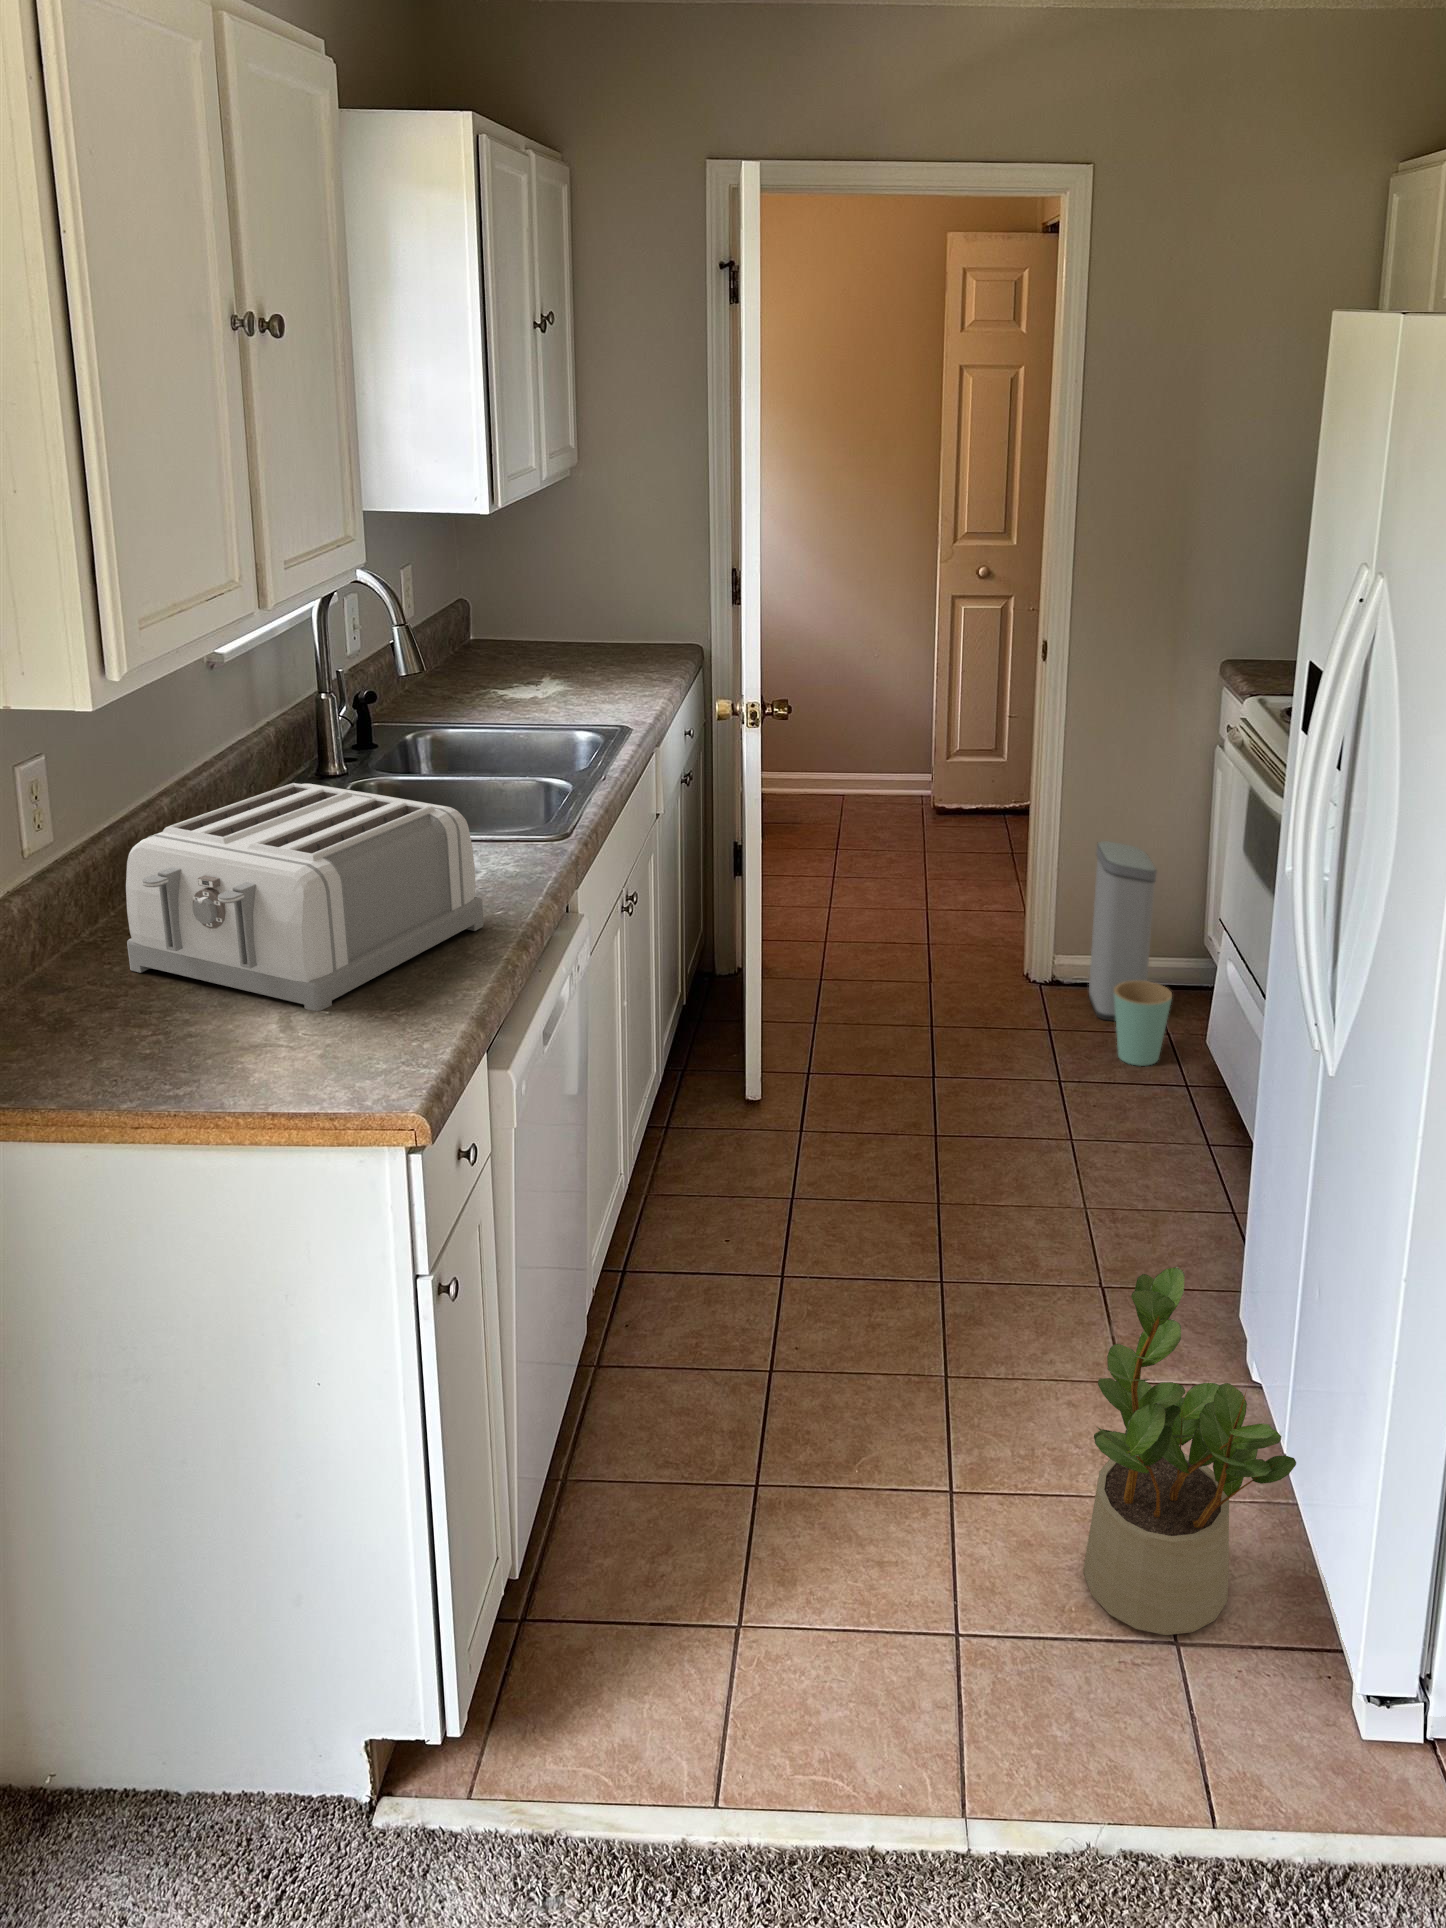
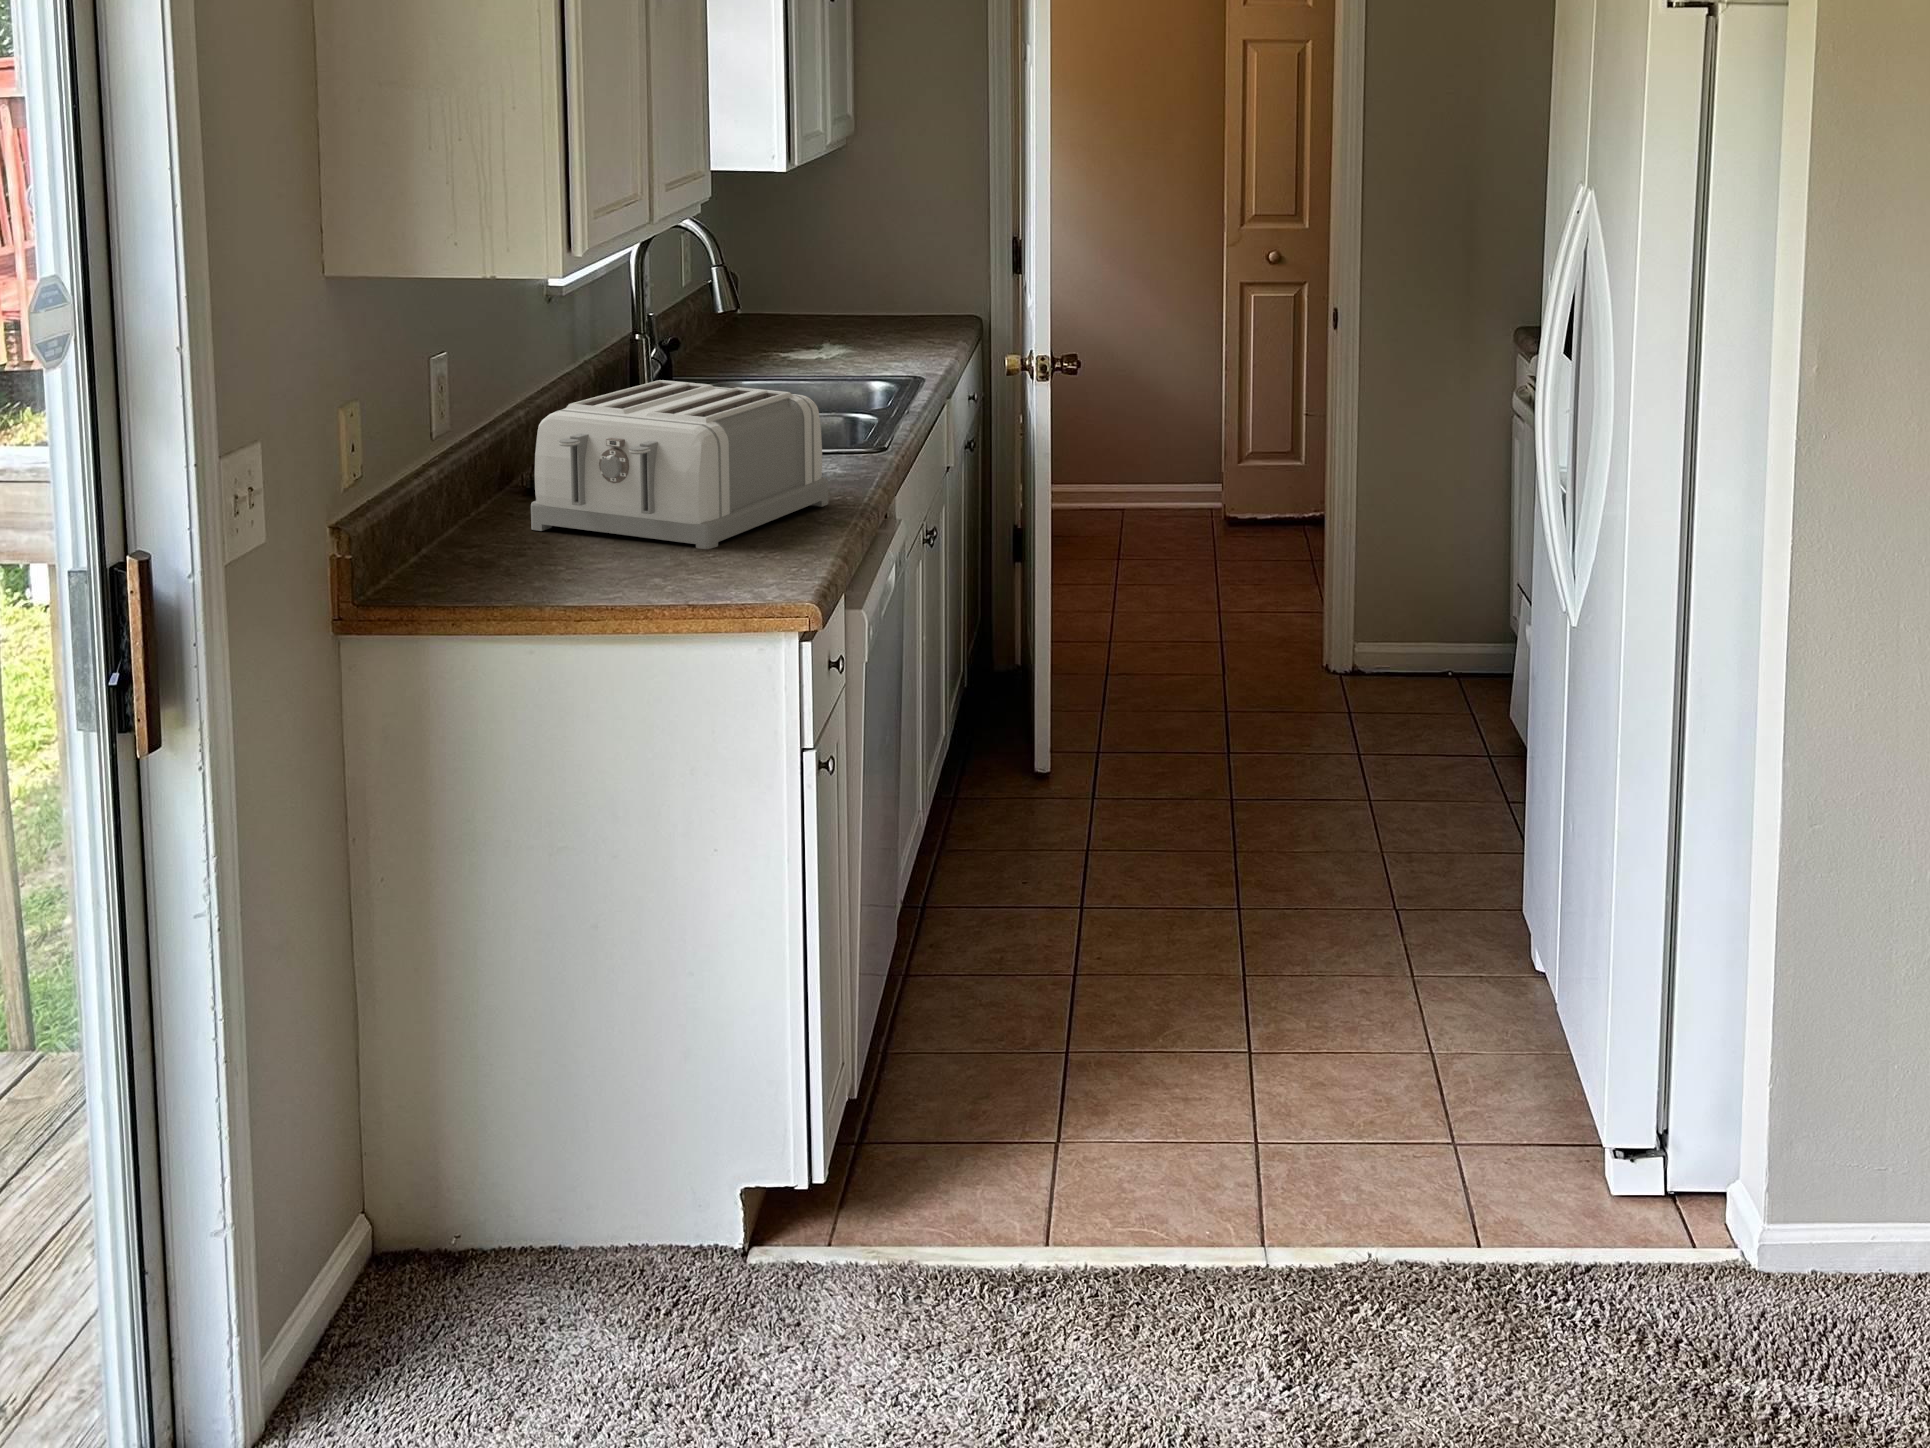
trash can: present [1088,841,1172,1066] -> none [1391,517,1474,743]
potted plant: present [1083,1267,1296,1635] -> none [1374,790,1558,1138]

